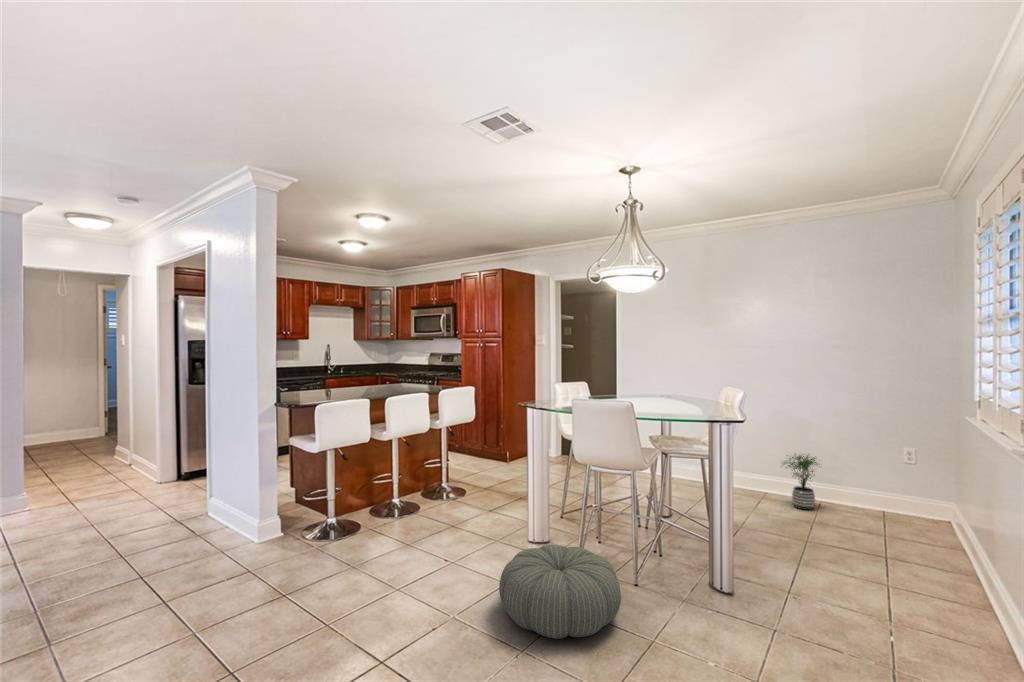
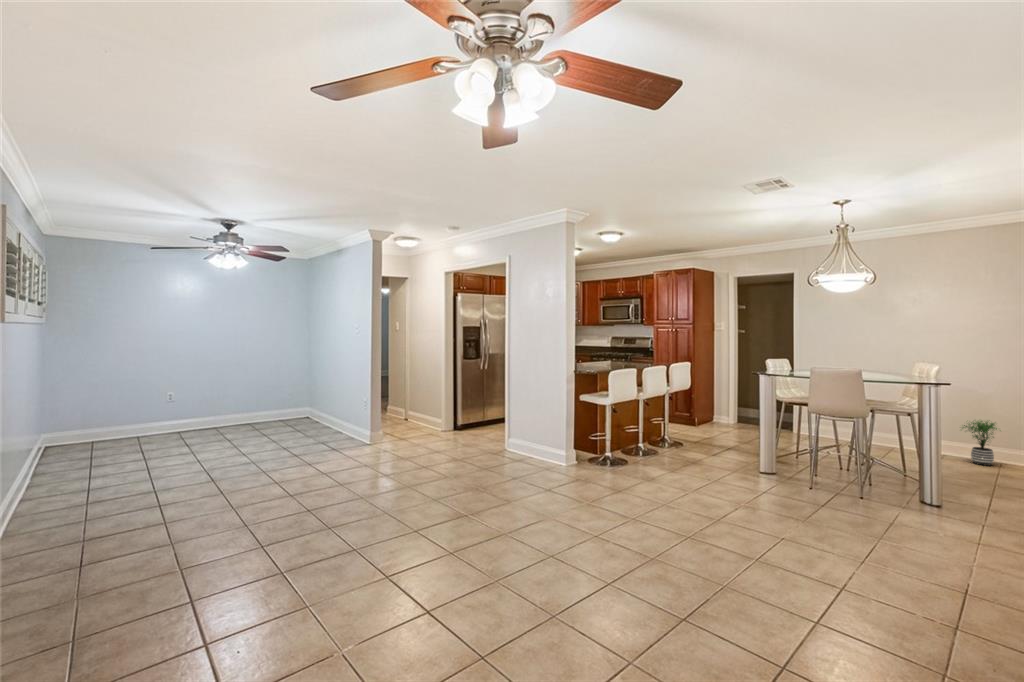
pouf: present [499,544,621,639] -> none [770,467,864,519]

